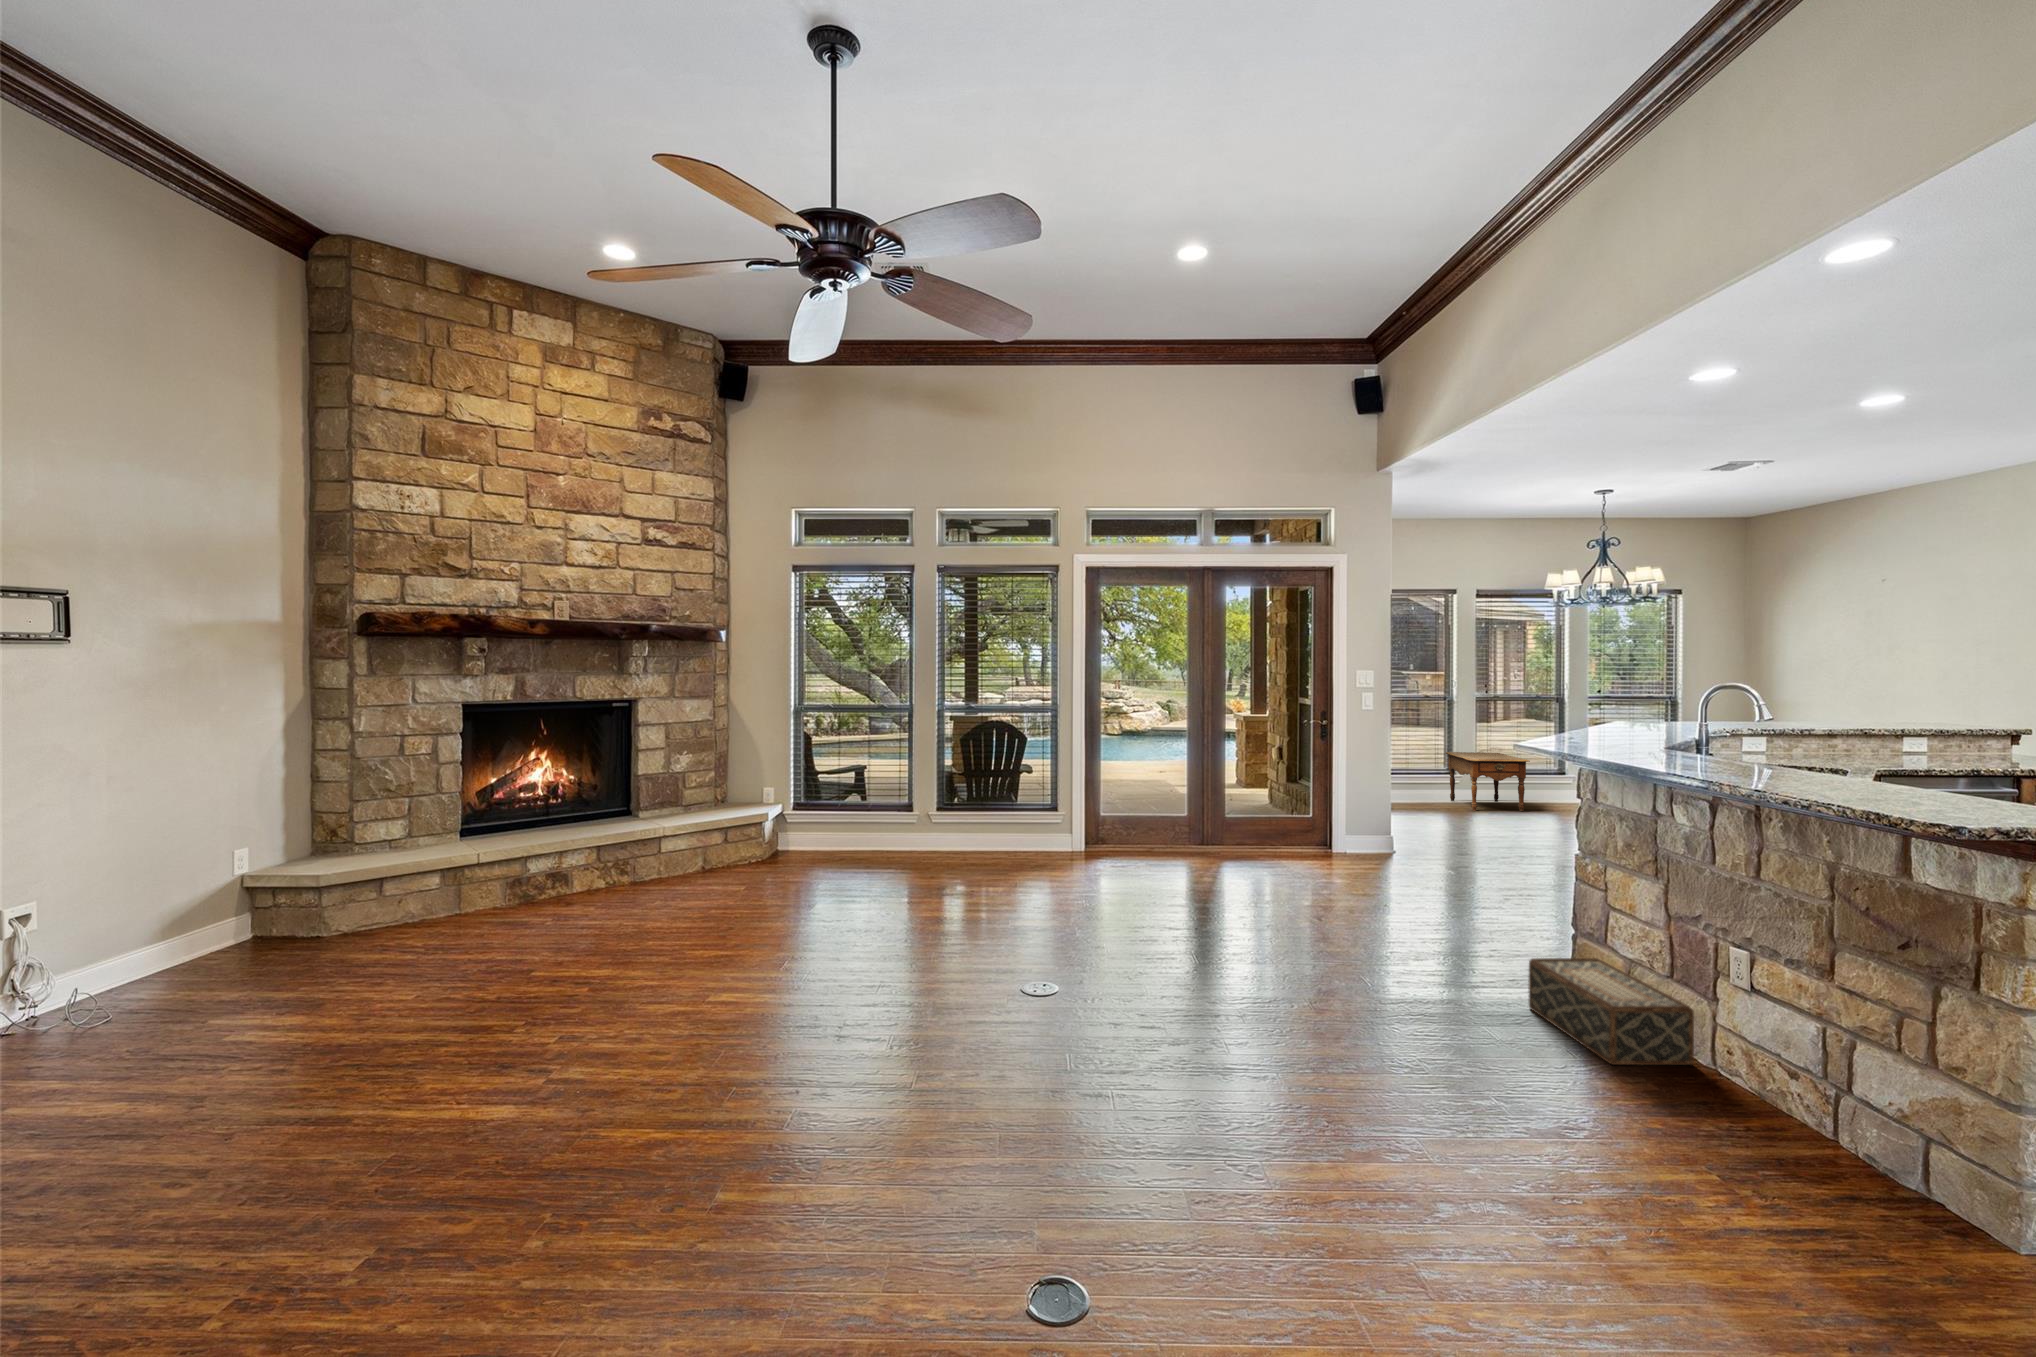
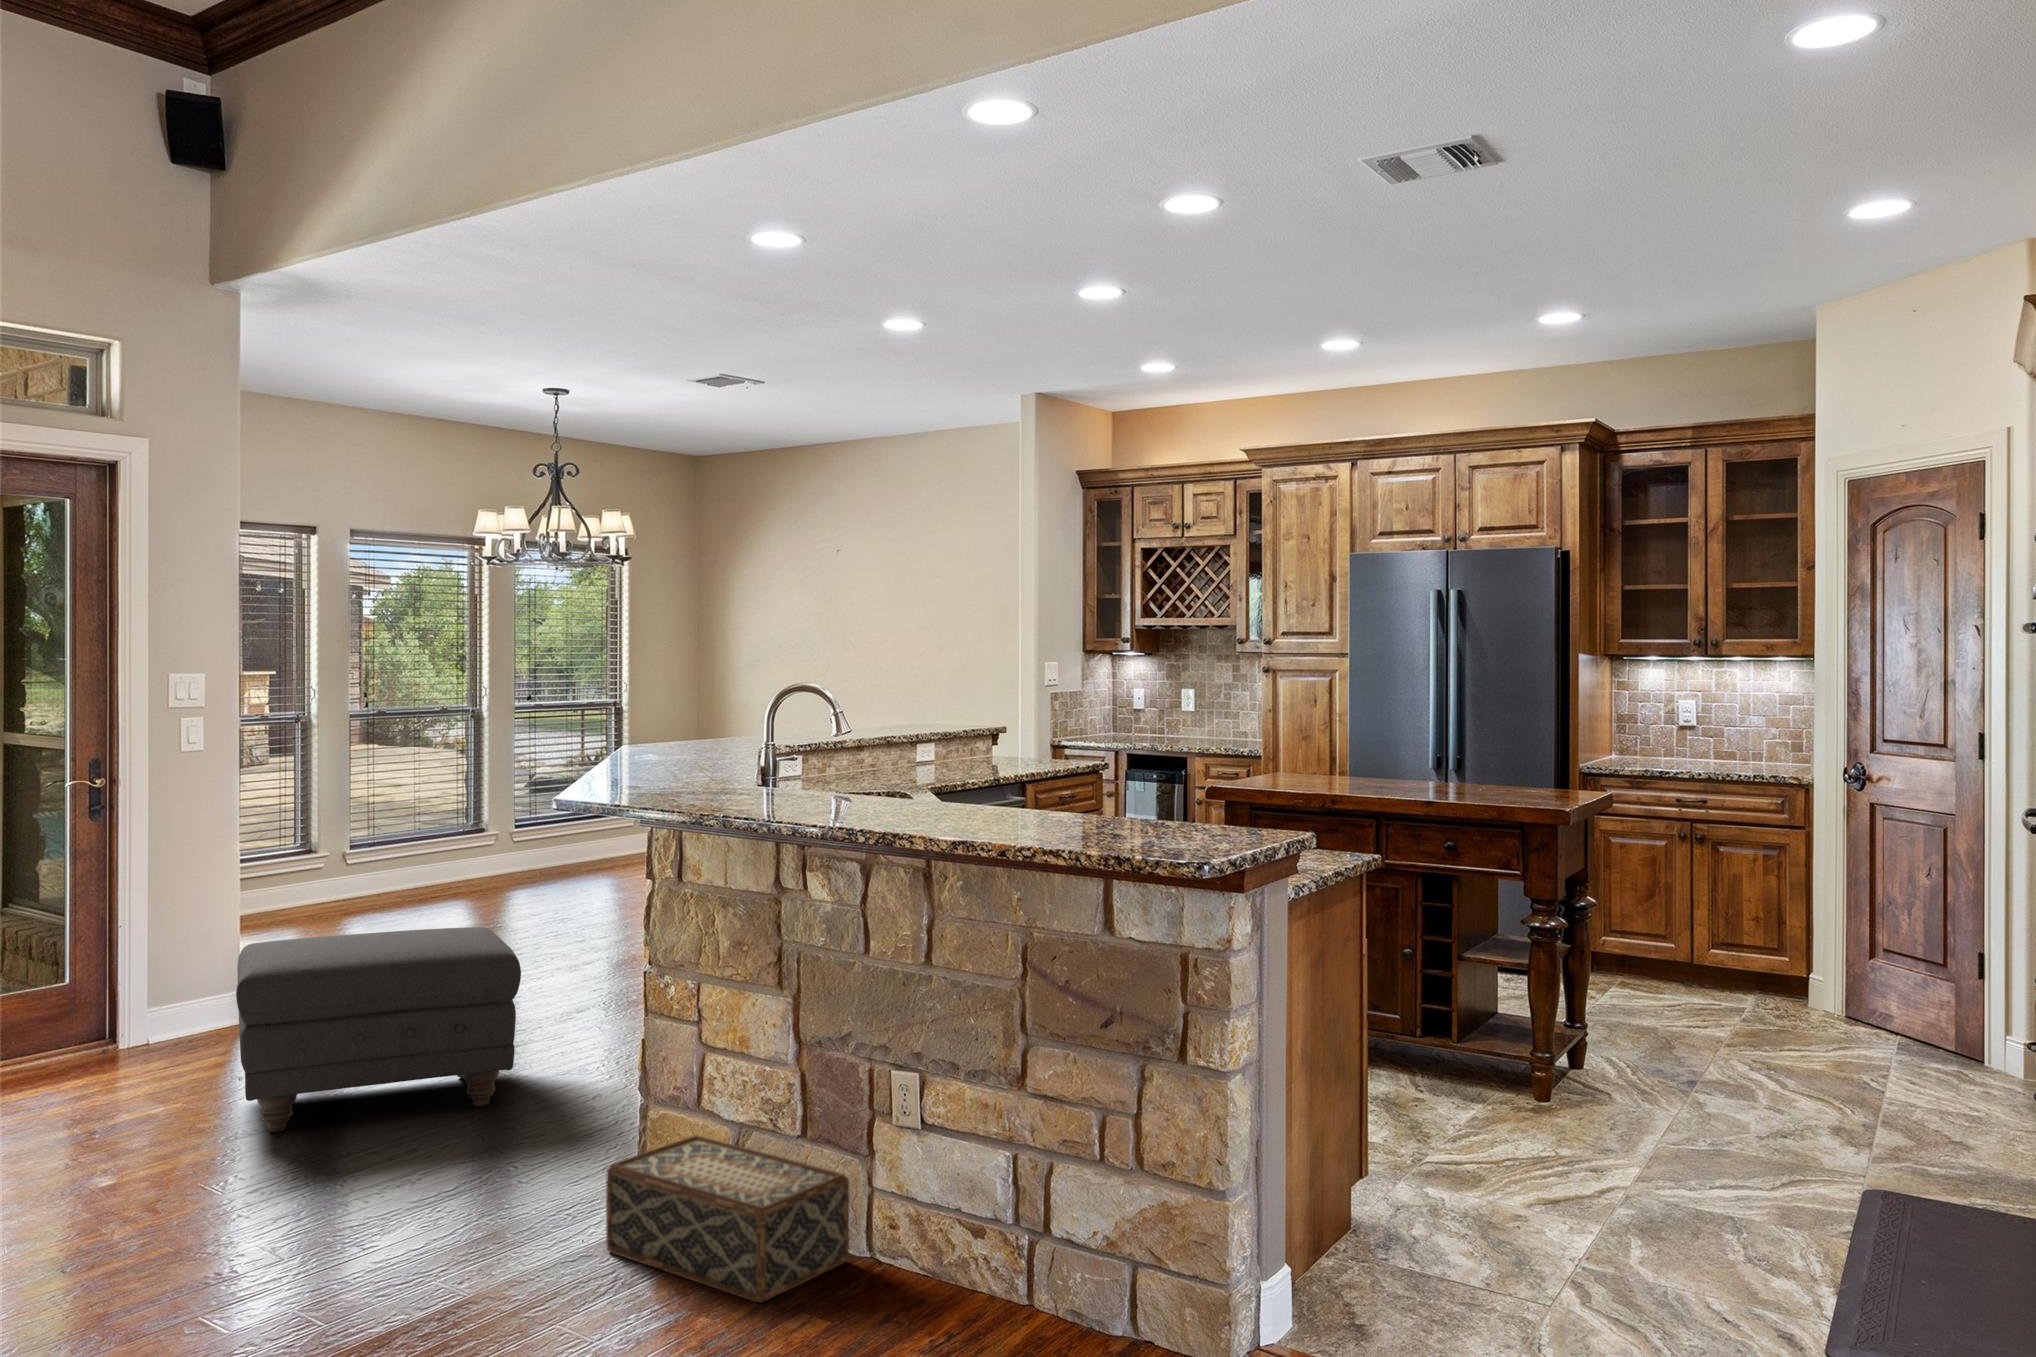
side table: present [1446,752,1530,811] -> none [292,818,440,924]
ottoman: none [1364,809,1521,918] -> present [236,927,521,1132]

